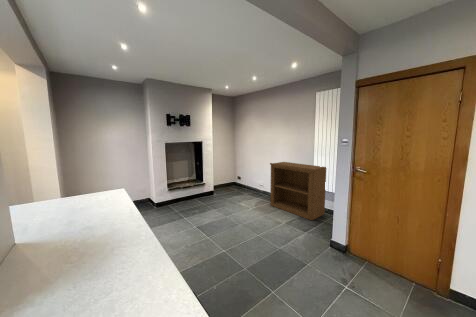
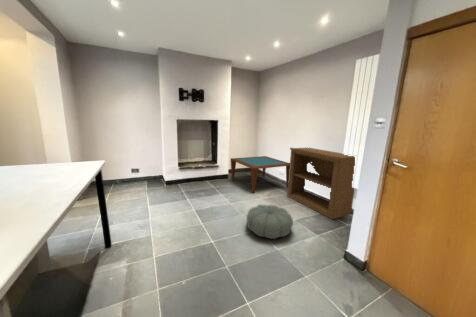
coffee table: none [215,171,271,206] -> present [231,156,290,193]
pouf: none [245,214,284,243] -> present [247,205,293,239]

